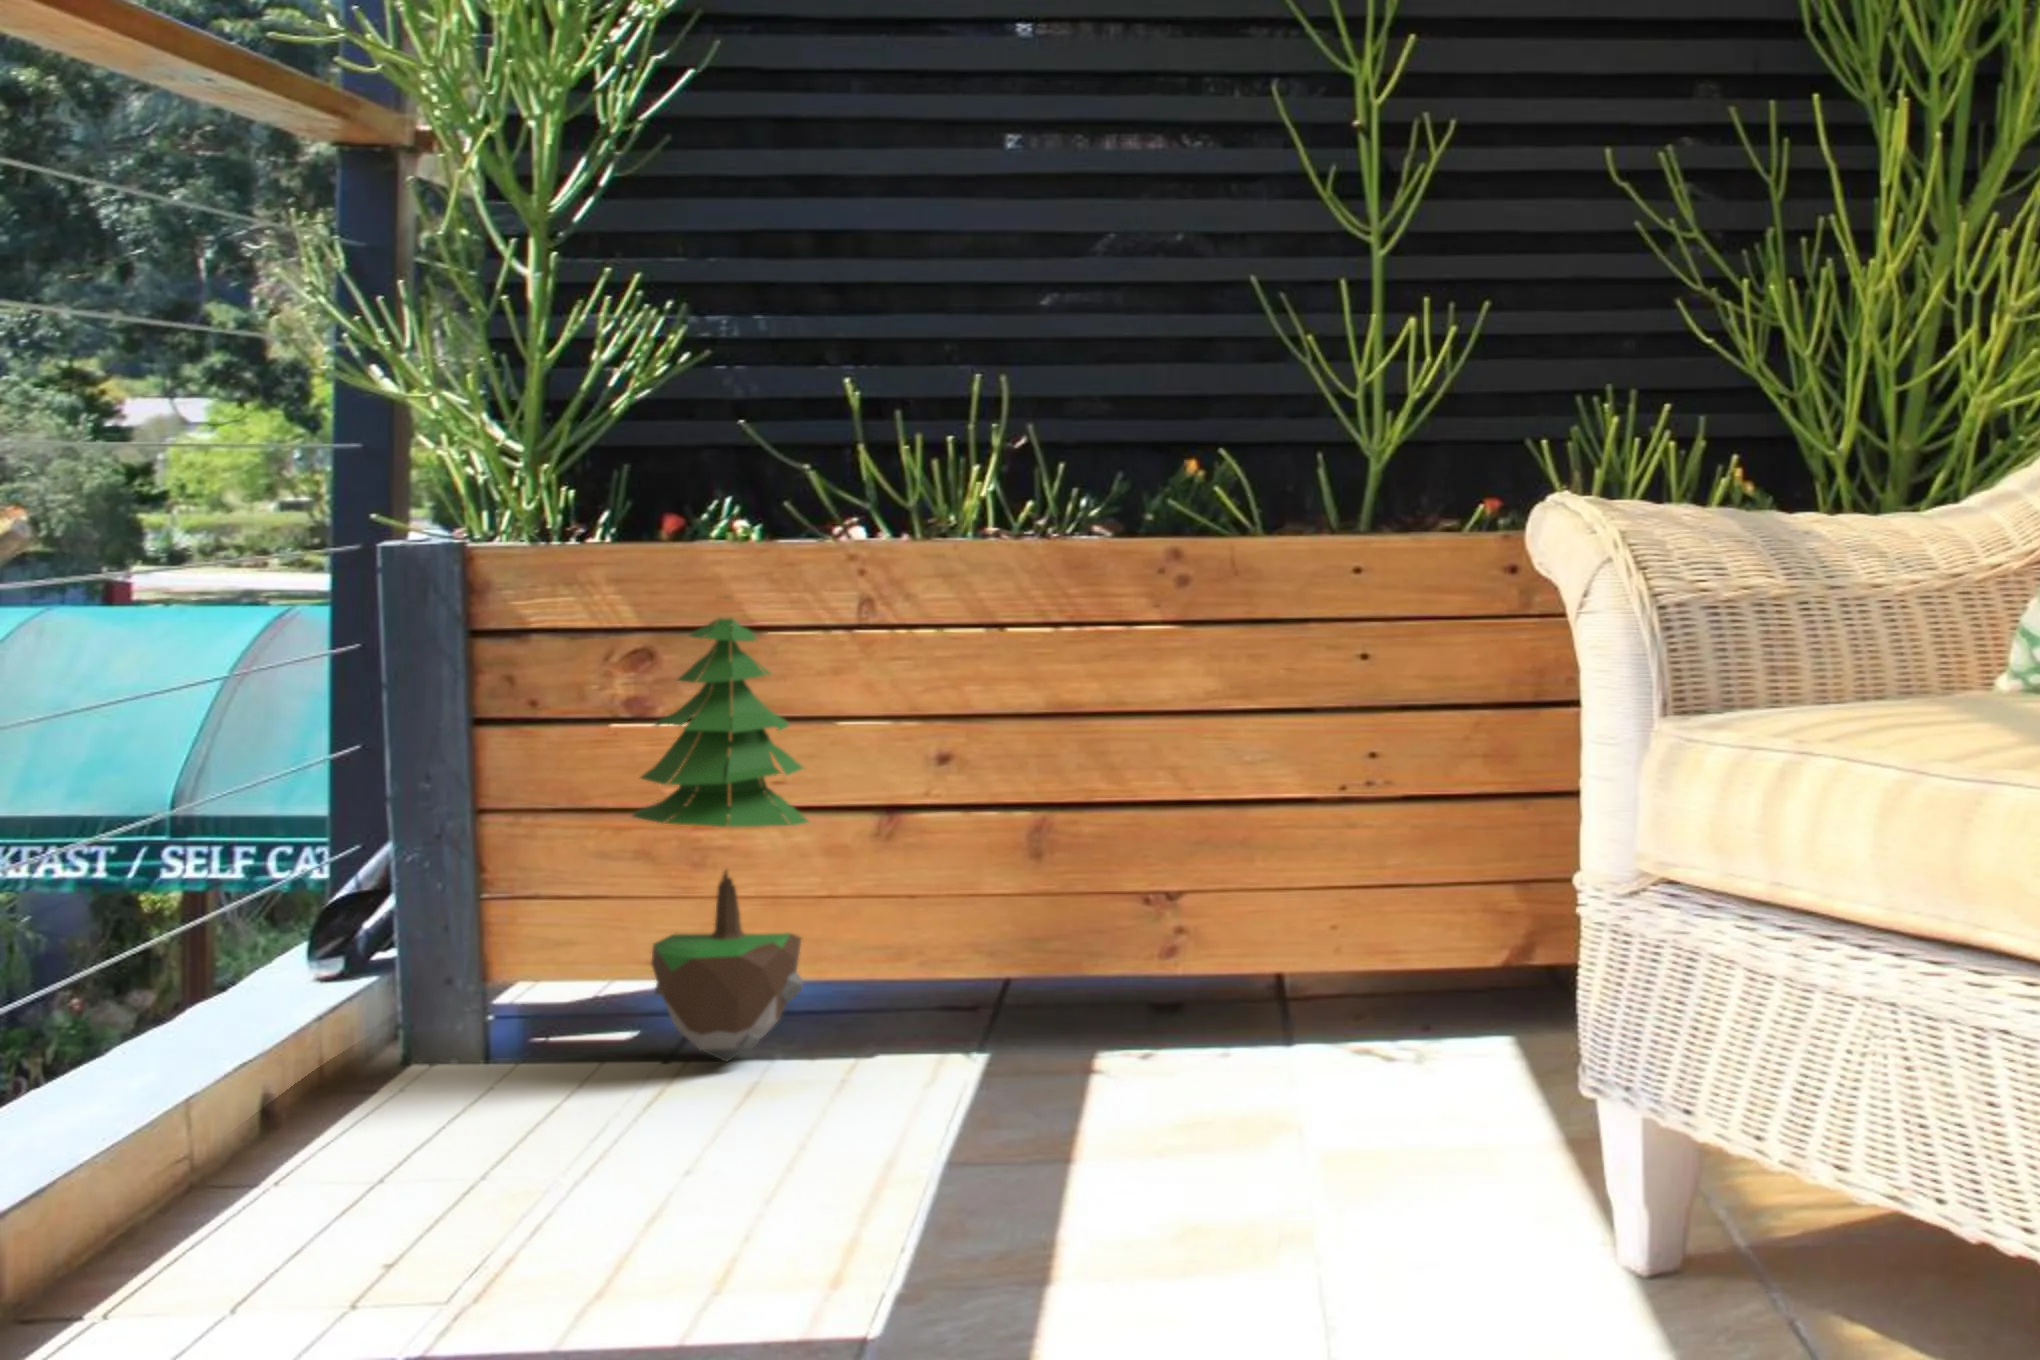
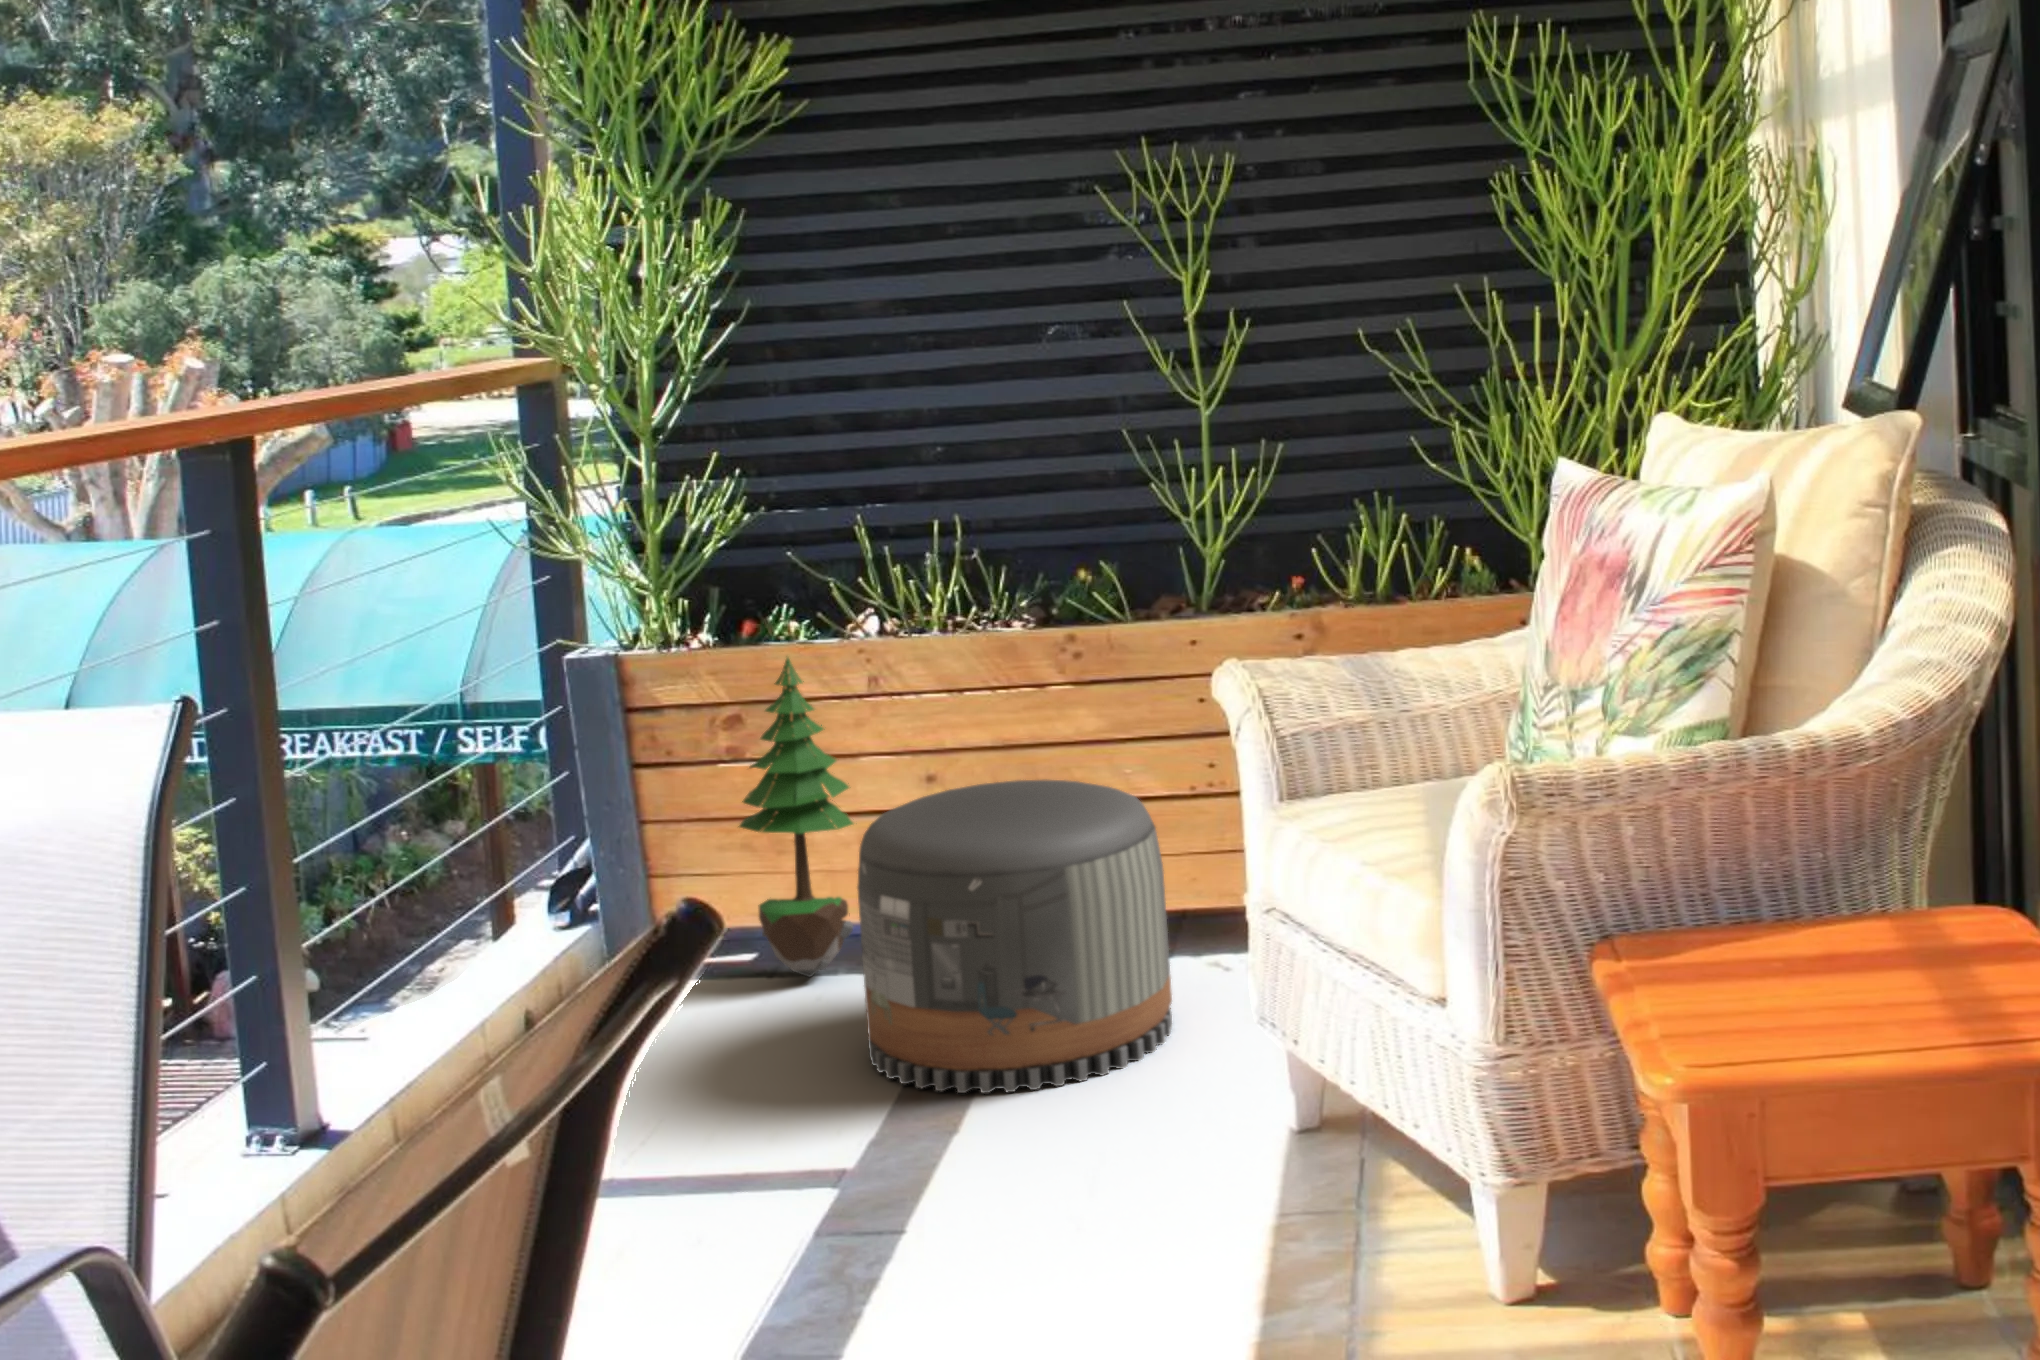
pouf: none [817,749,1325,1253] -> present [857,780,1172,1093]

